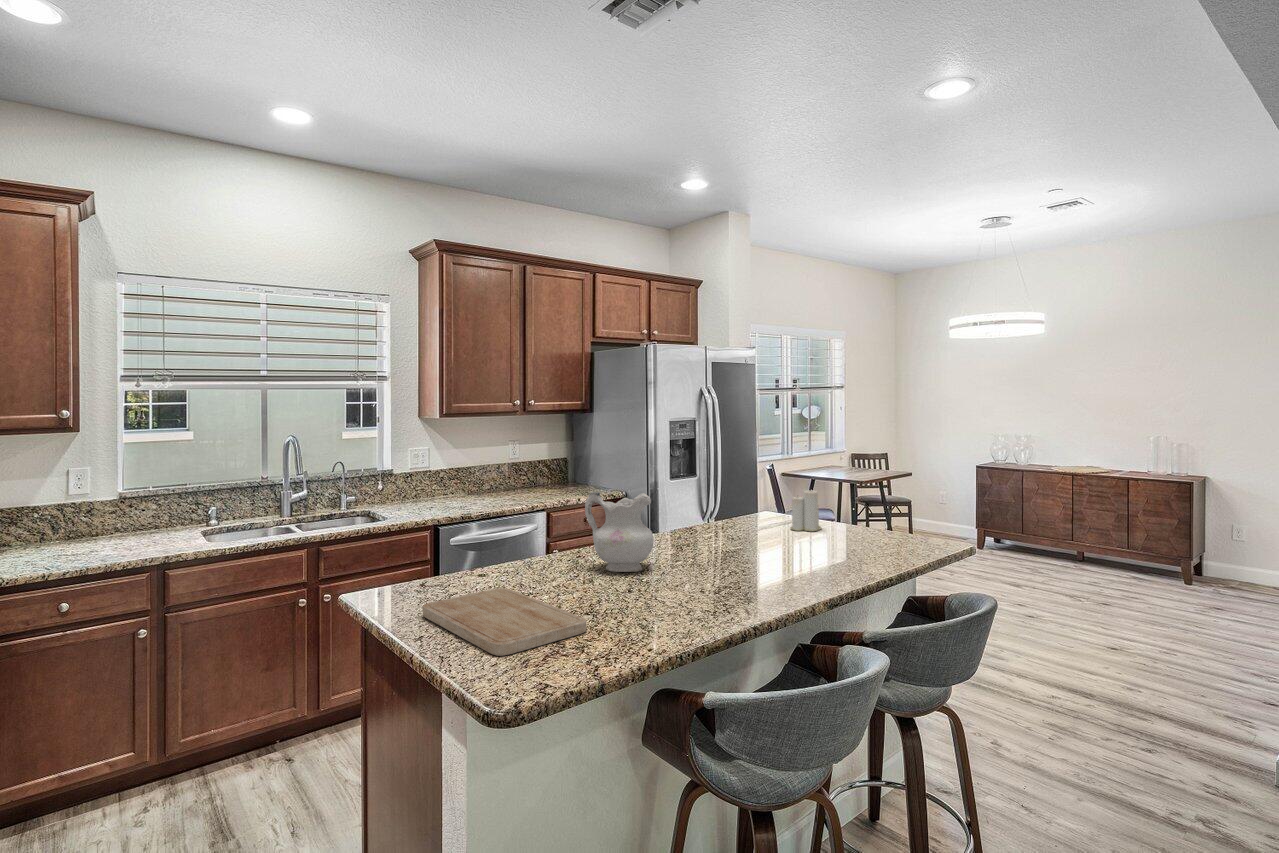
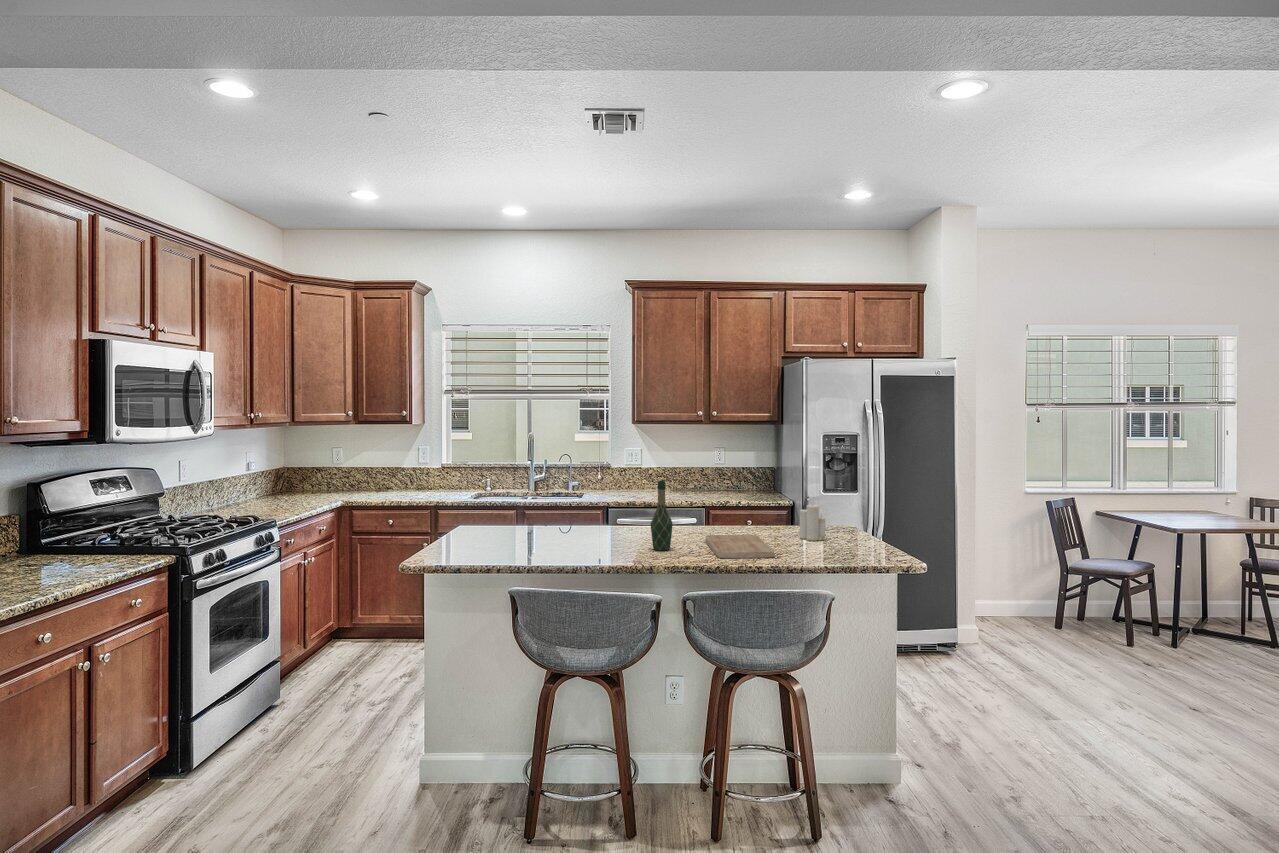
wine bottle: none [710,473,740,570] -> present [651,480,673,550]
ceramic pitcher: present [585,492,654,572] -> none [586,486,628,543]
cutting board: present [423,588,586,656] -> present [706,535,774,558]

